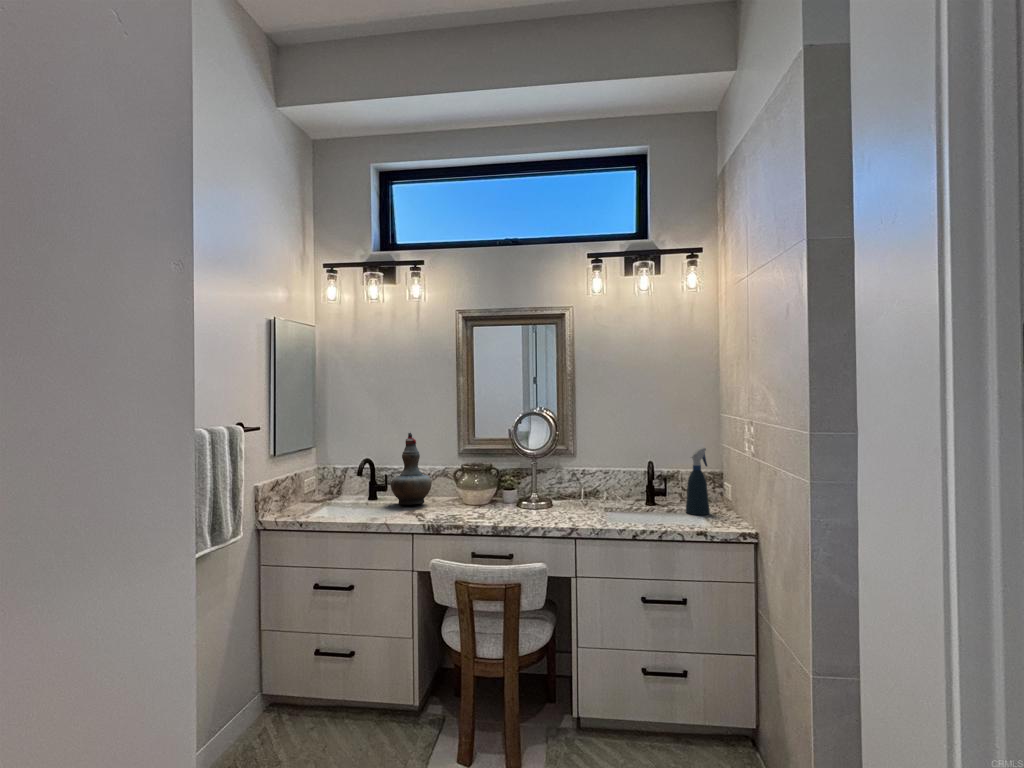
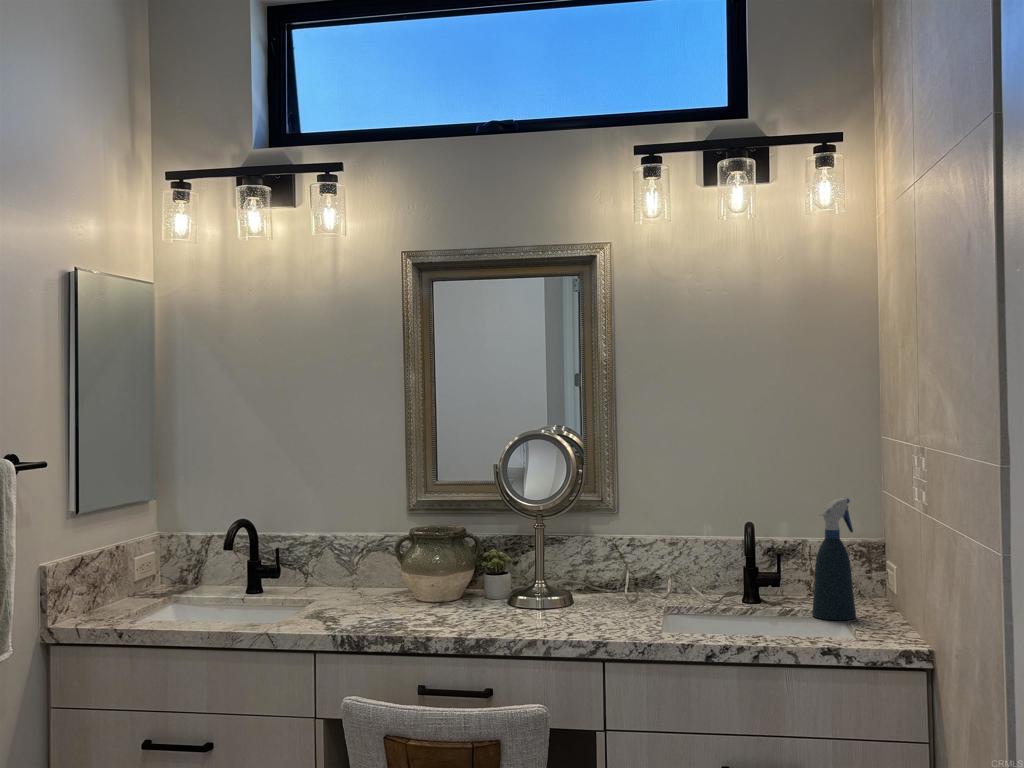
decorative vase: present [391,433,432,505] -> none [284,470,356,602]

